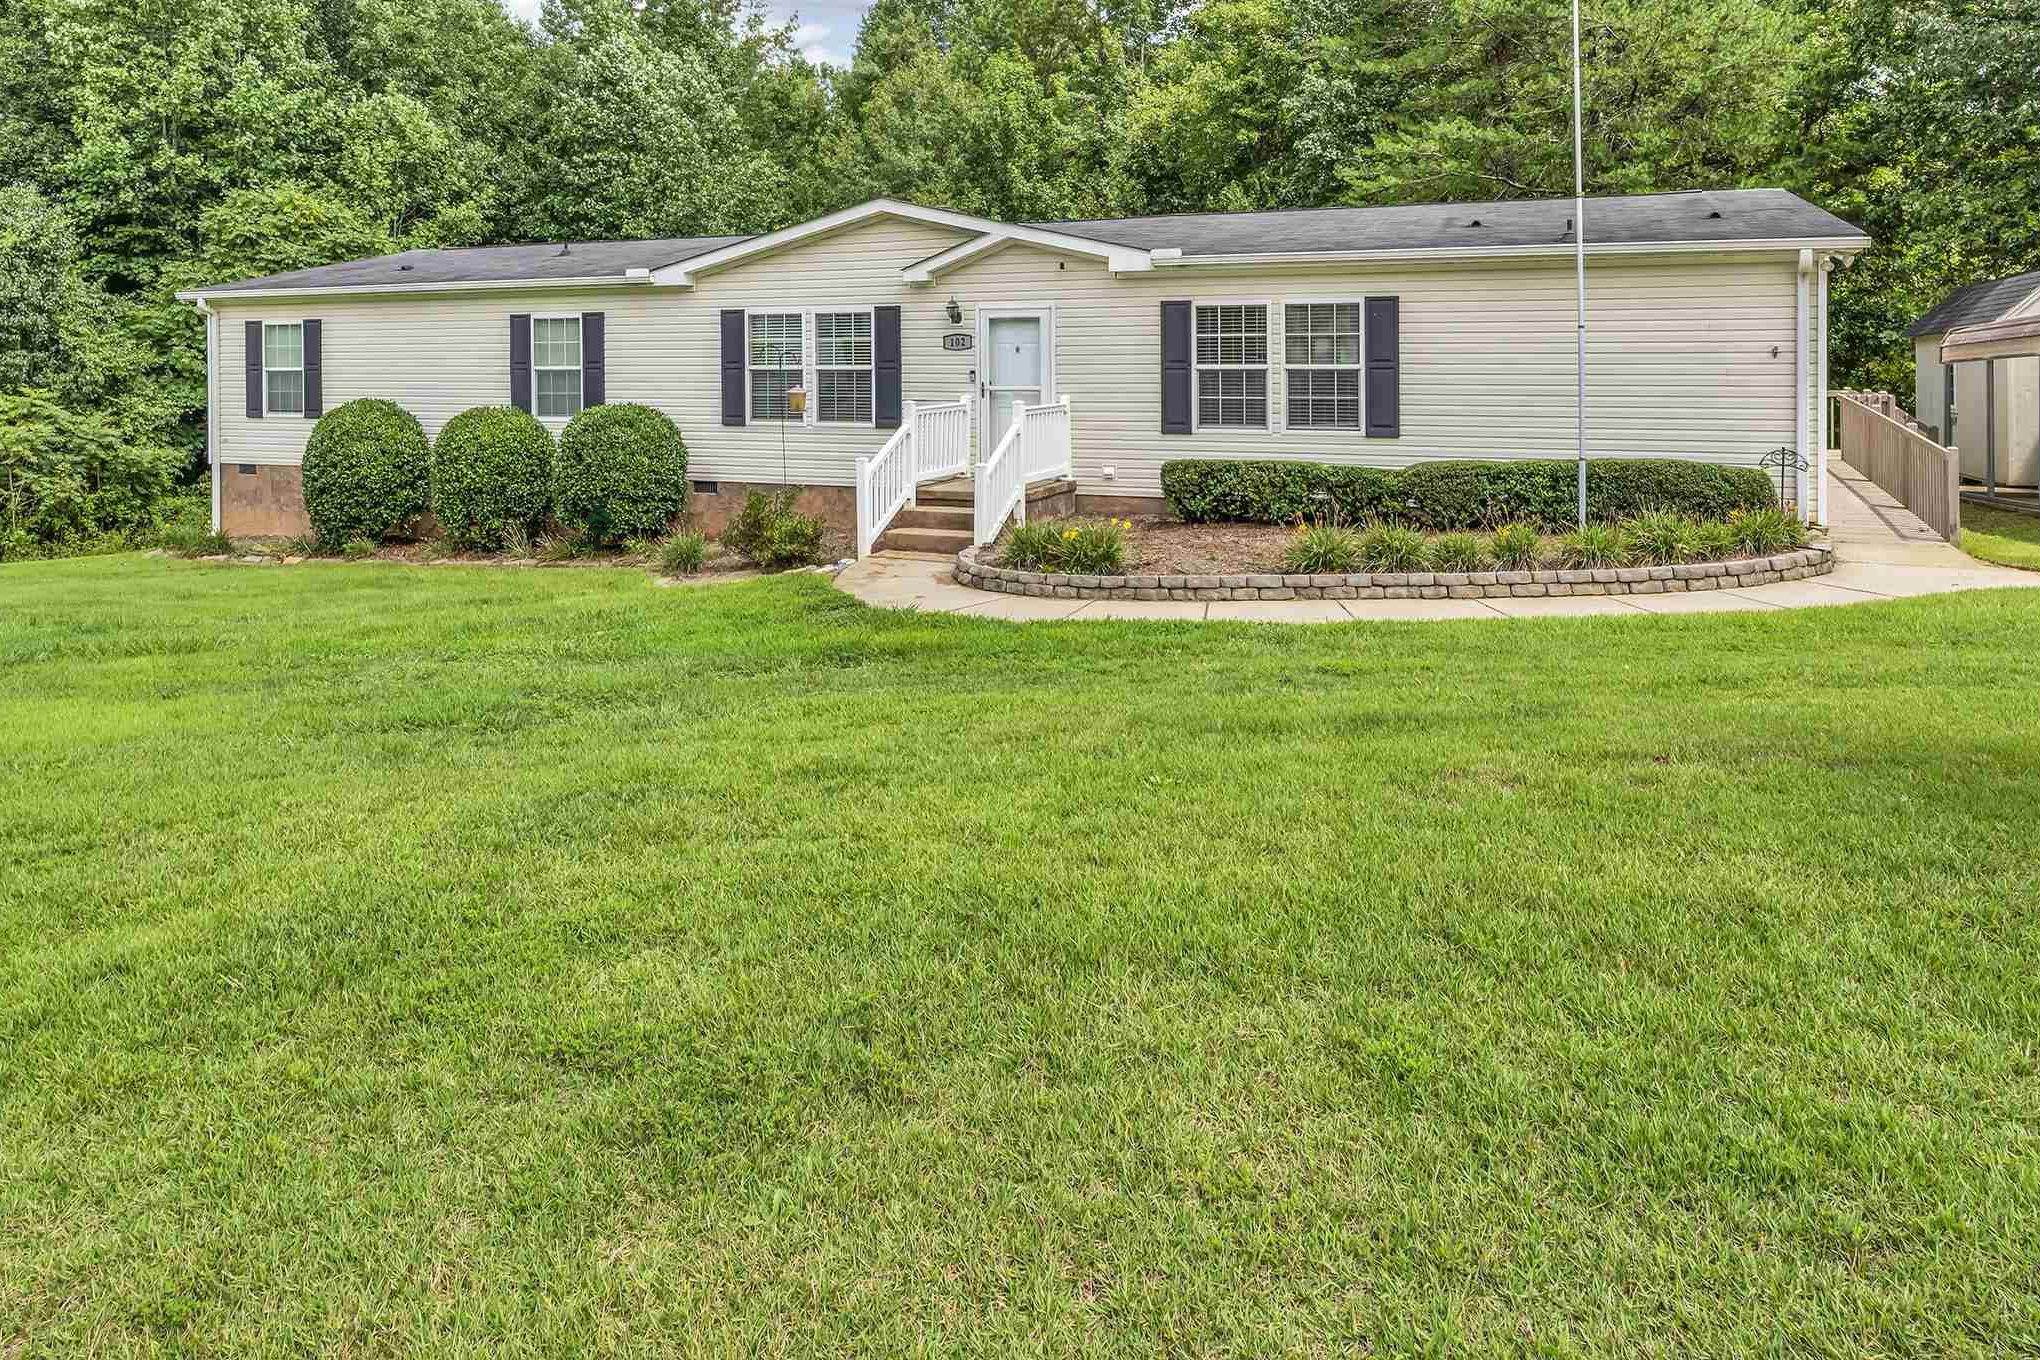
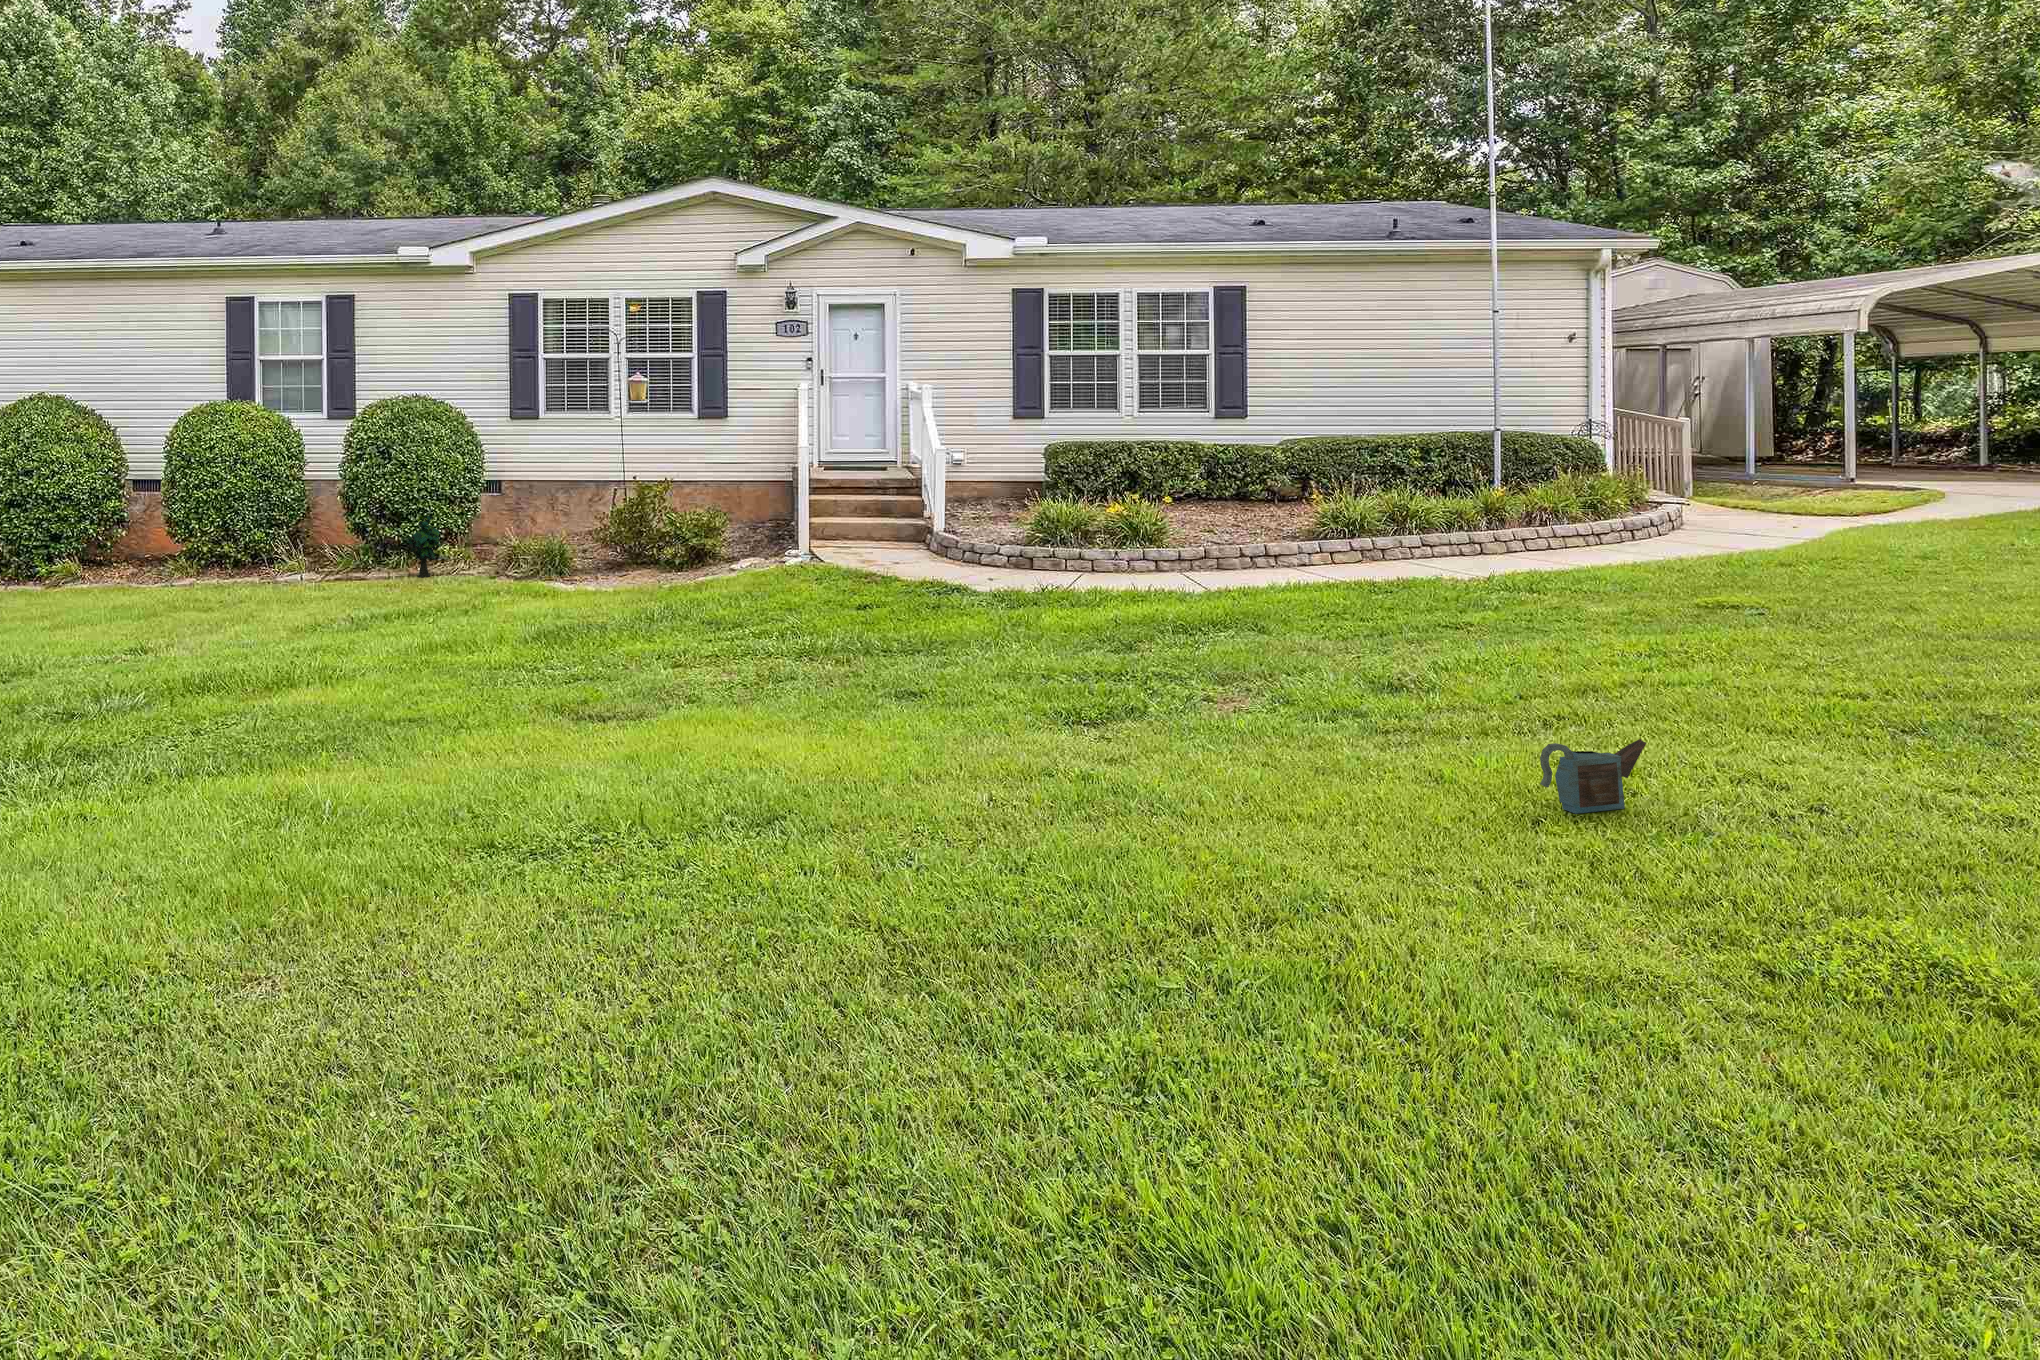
watering can: none [320,766,410,824] -> present [1540,739,1646,814]

